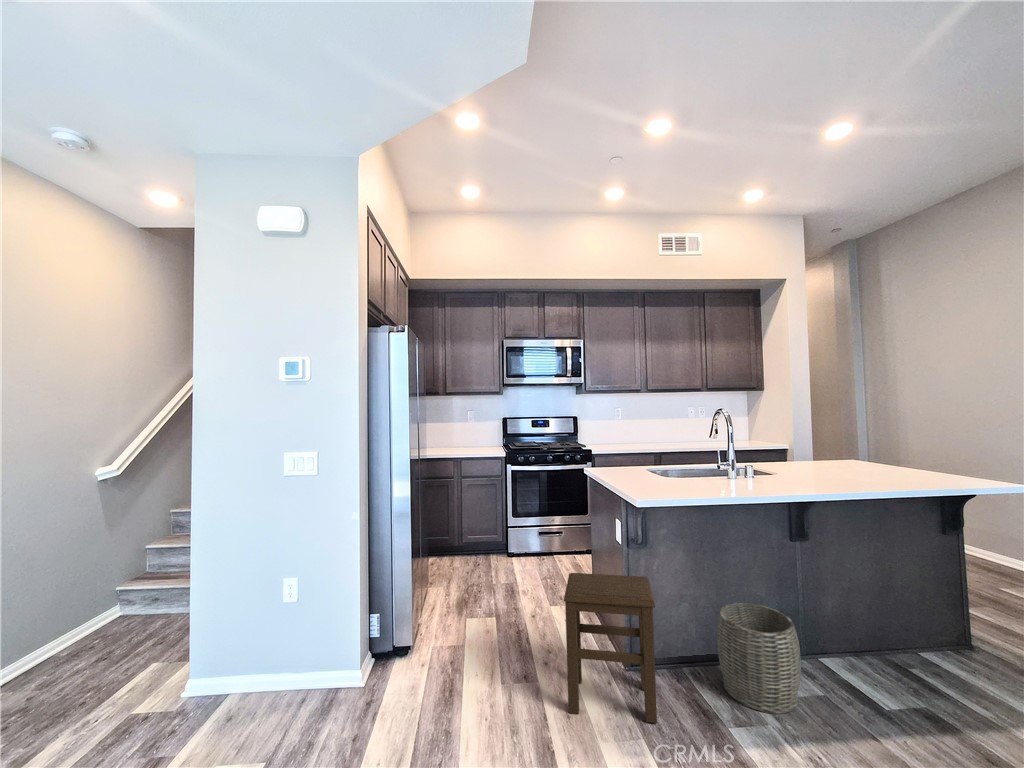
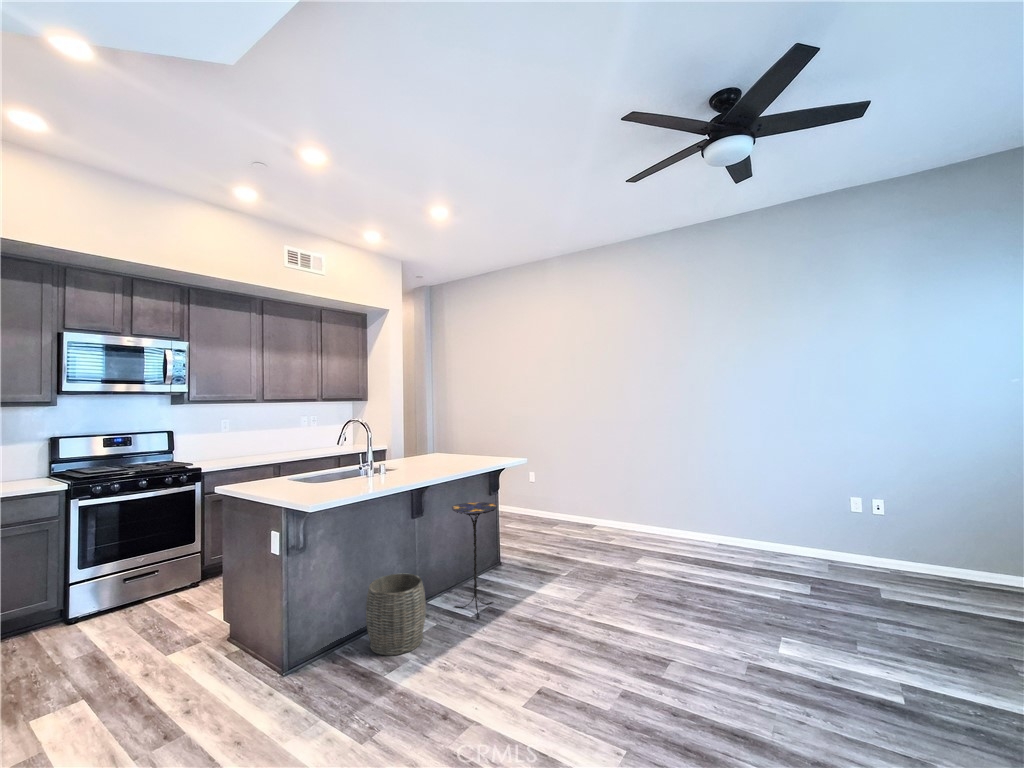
side table: none [849,536,941,718] -> present [451,502,497,618]
stool: present [564,573,657,723] -> none [226,577,331,741]

